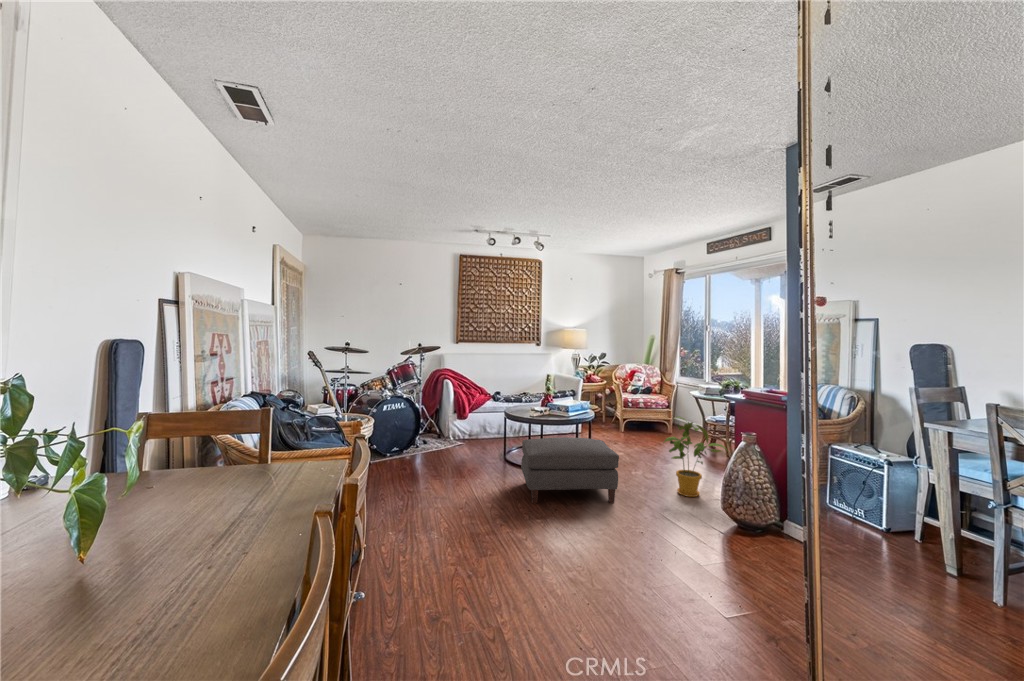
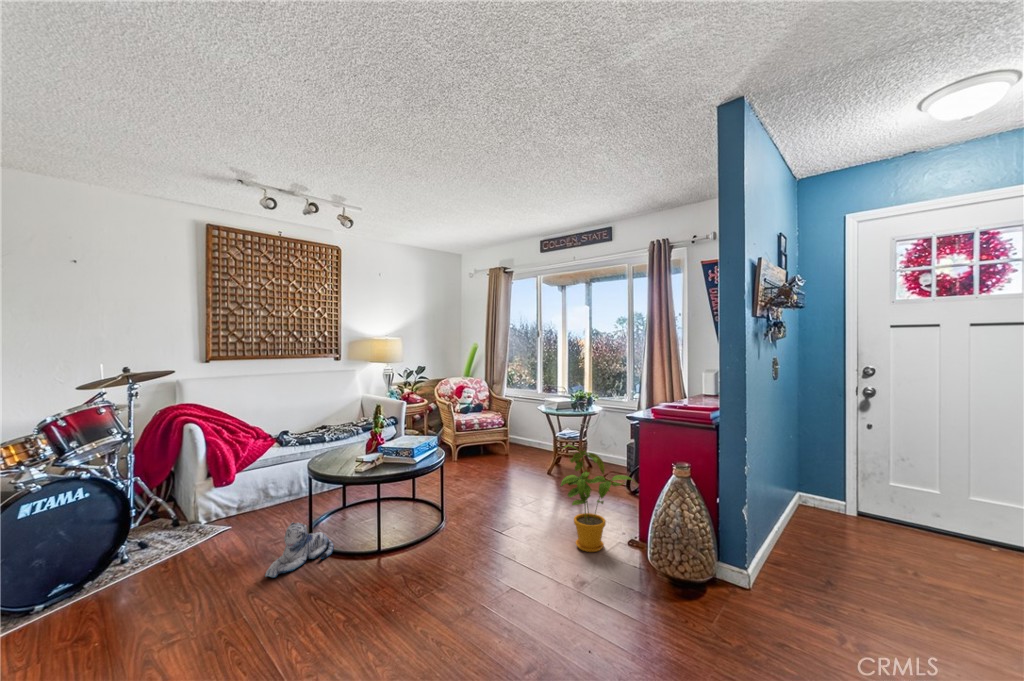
ottoman: present [521,437,619,503] -> none [354,495,521,648]
plush toy: none [479,440,518,468] -> present [265,522,334,577]

